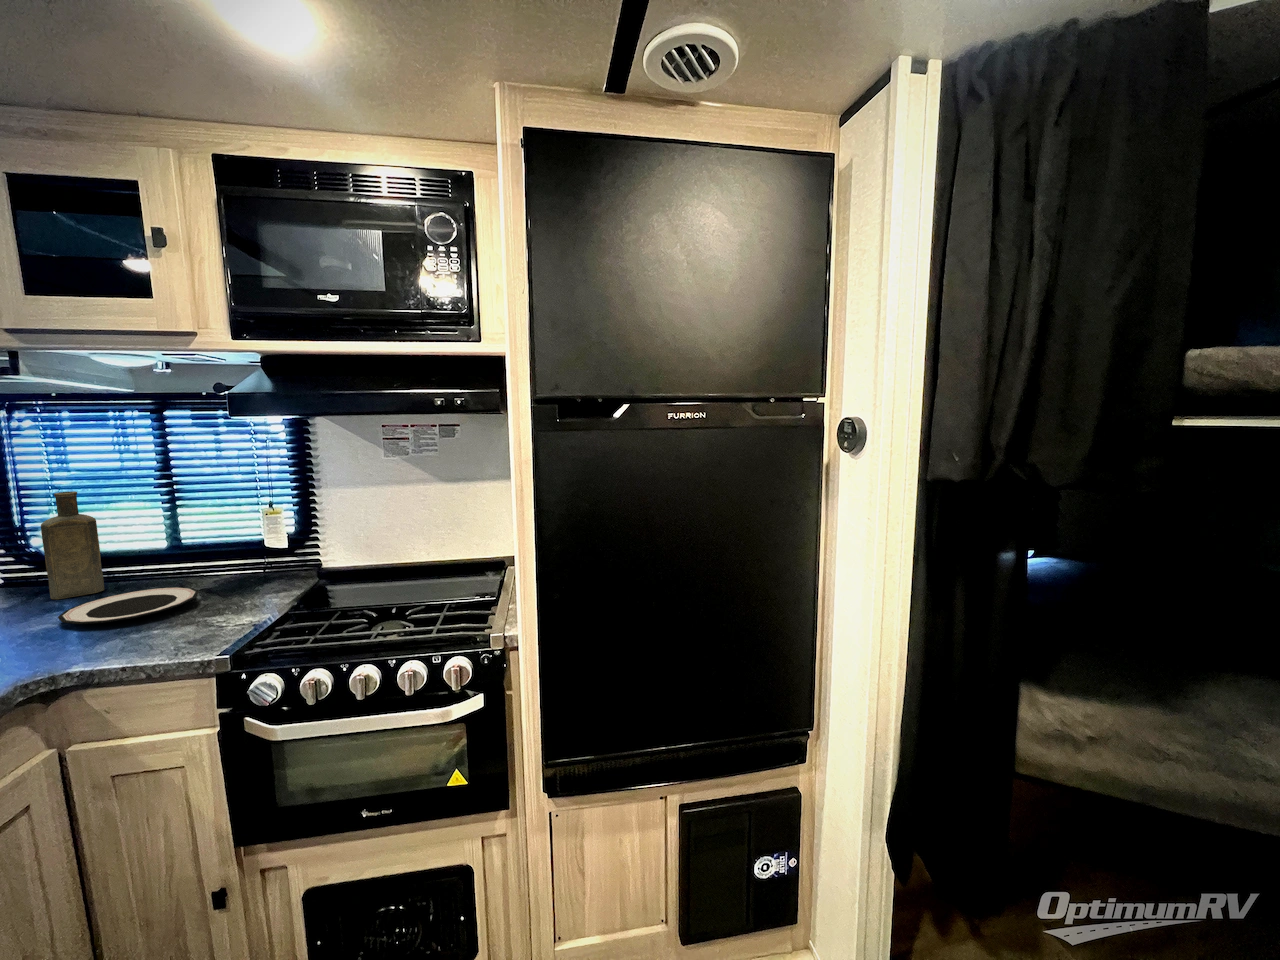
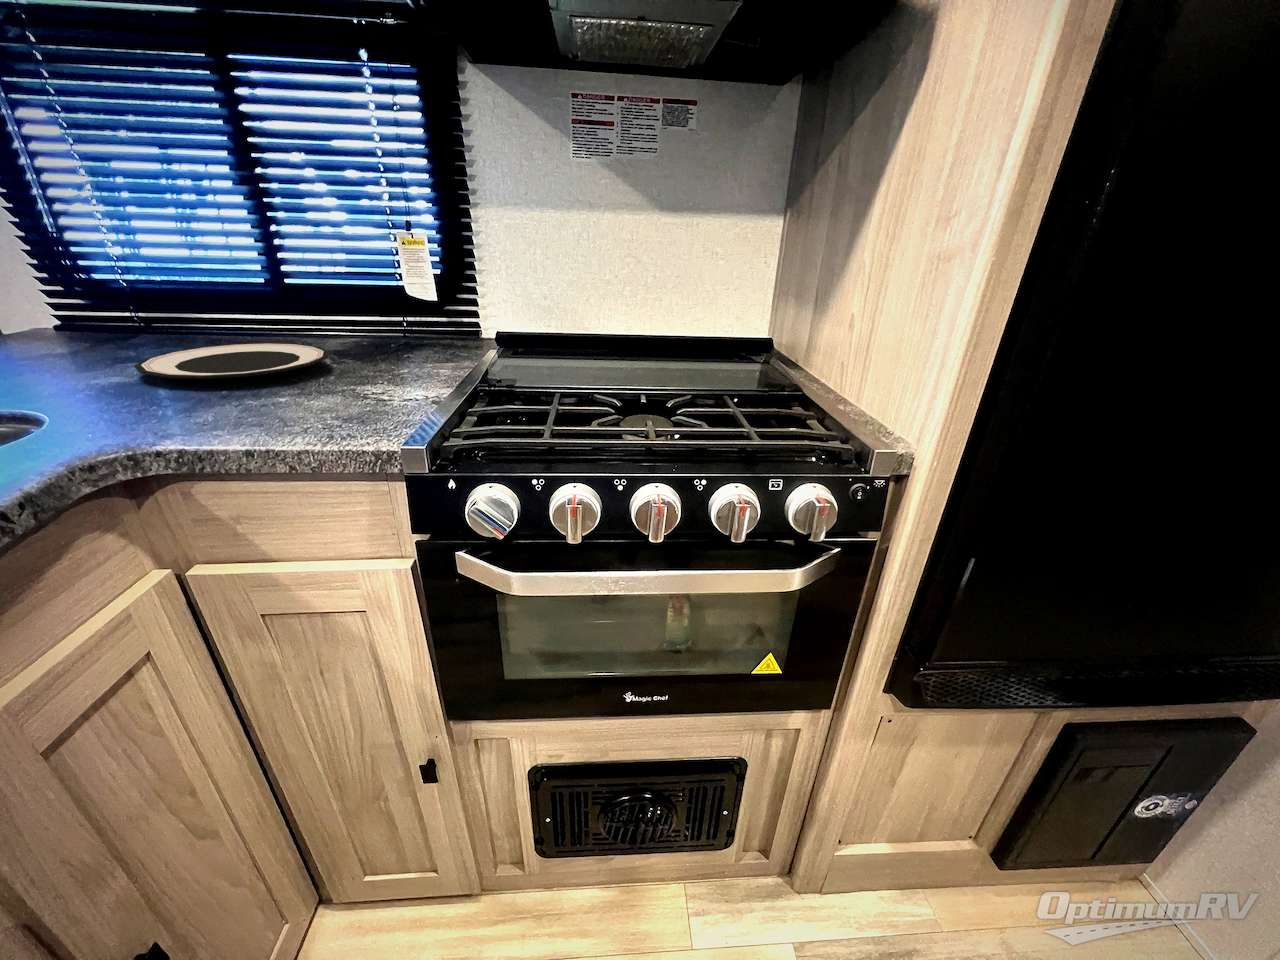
bottle: present [41,491,104,599] -> none [81,171,196,348]

